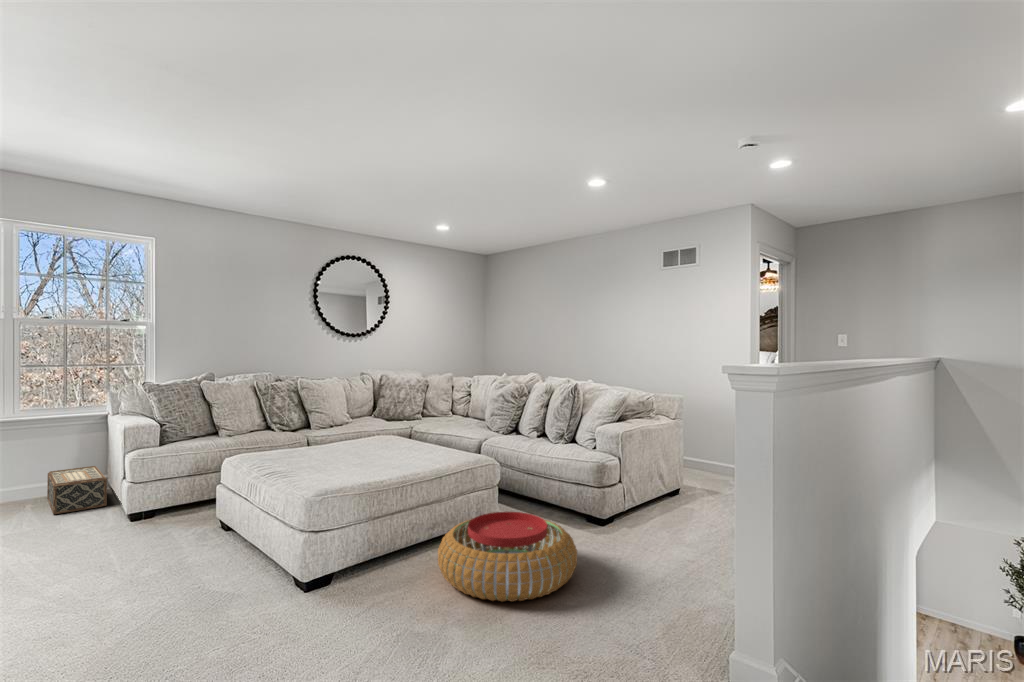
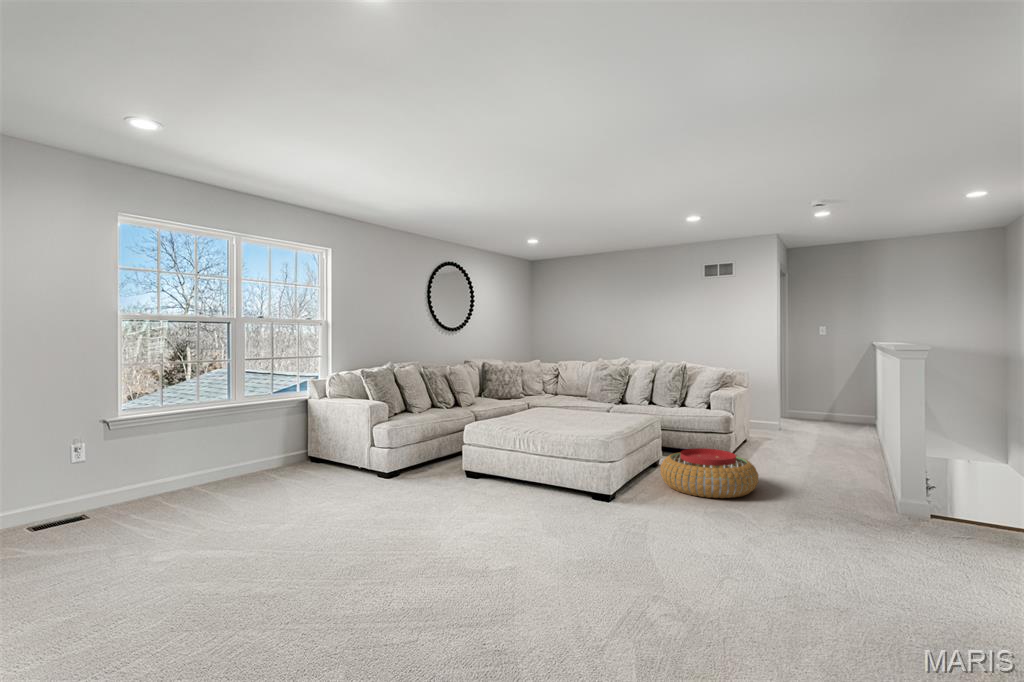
woven basket: present [47,466,107,514] -> none [276,442,341,478]

